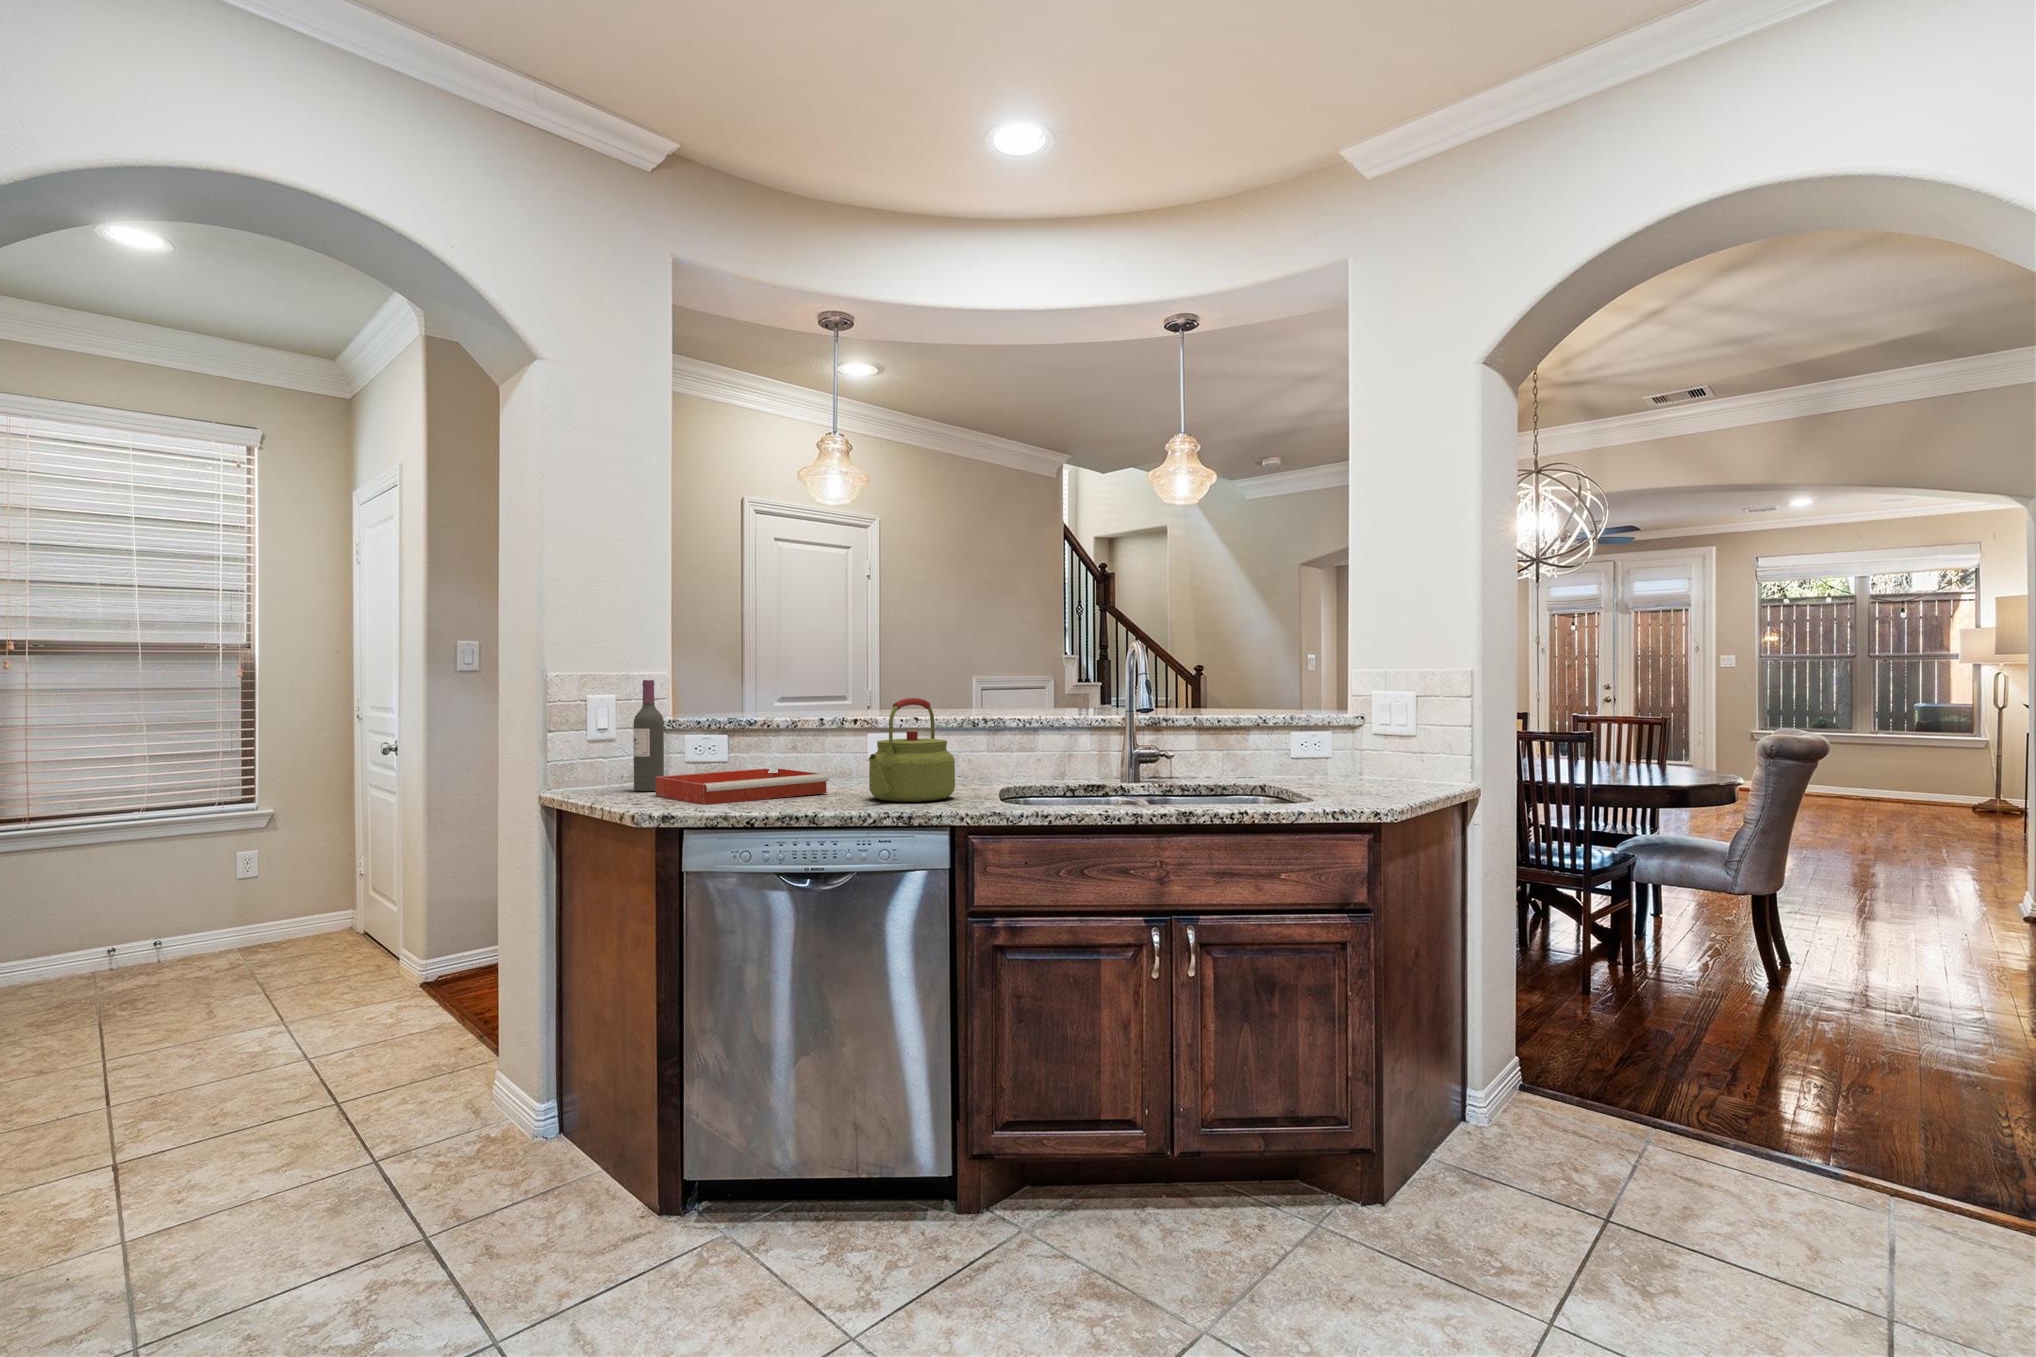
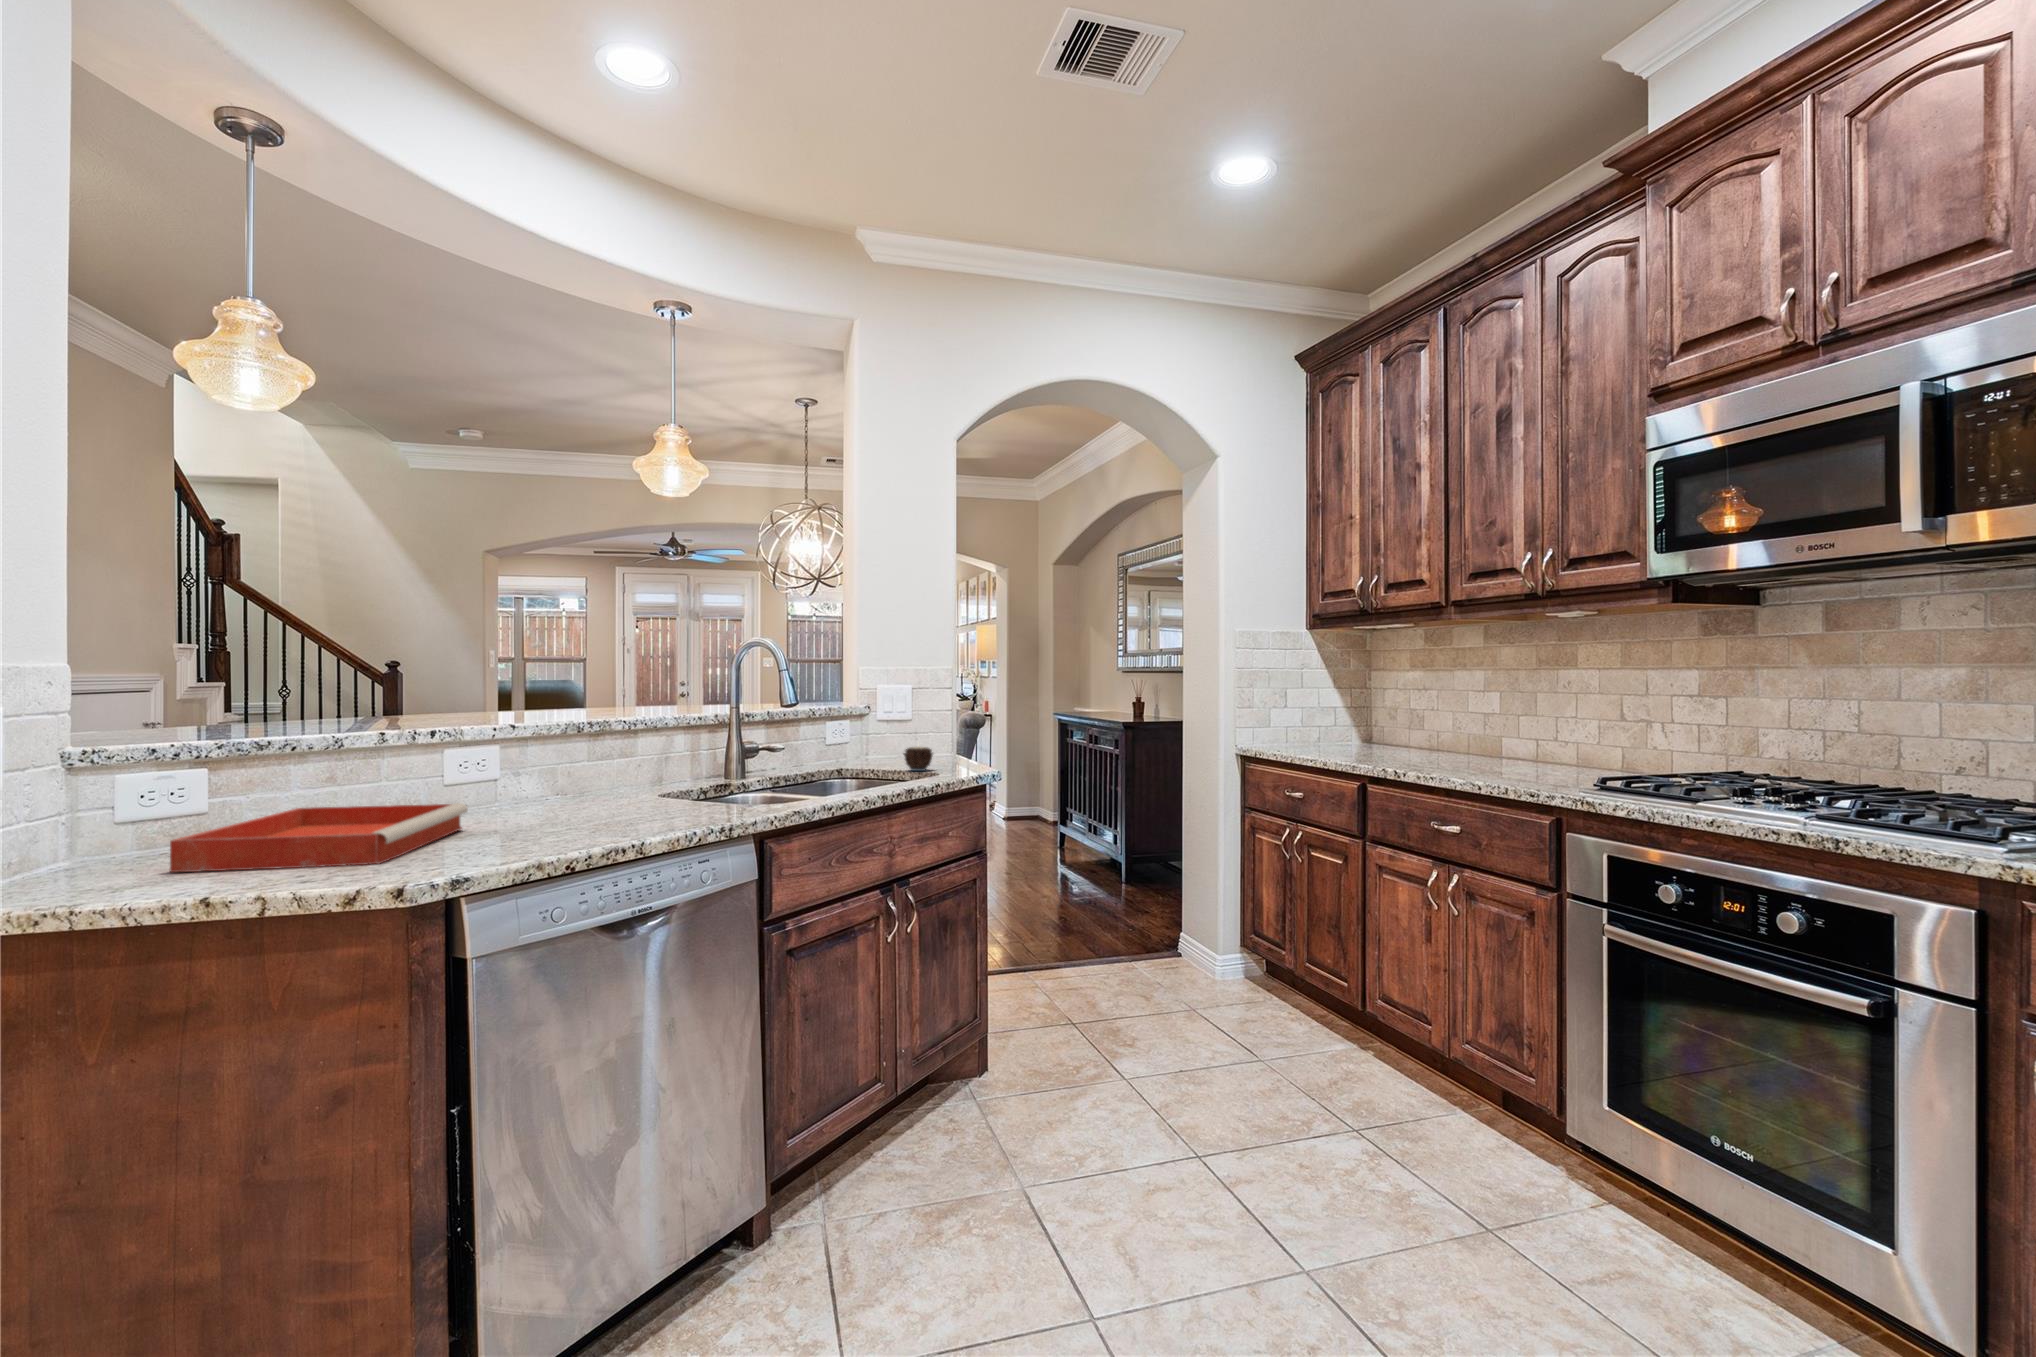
wine bottle: present [634,680,664,791] -> none [37,673,114,876]
kettle: present [869,698,955,802] -> none [555,700,666,823]
candle: none [1353,758,1393,796] -> present [904,747,933,771]

